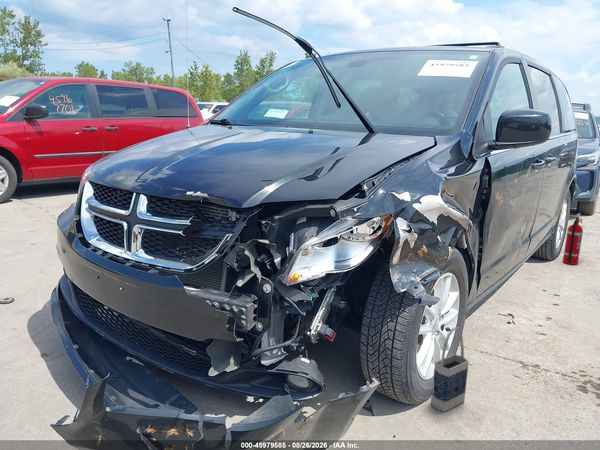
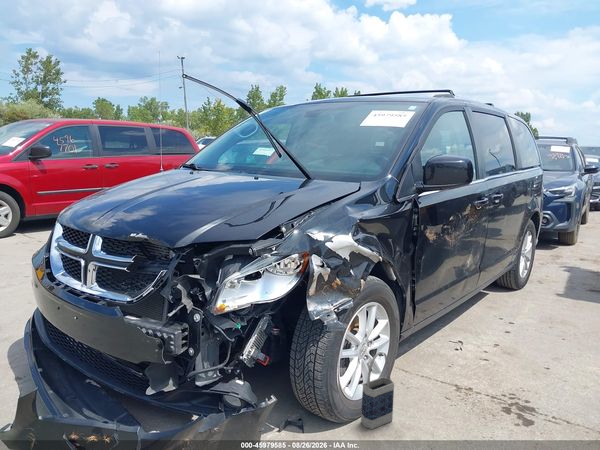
fire extinguisher: present [563,213,583,265] -> none [527,244,544,293]

